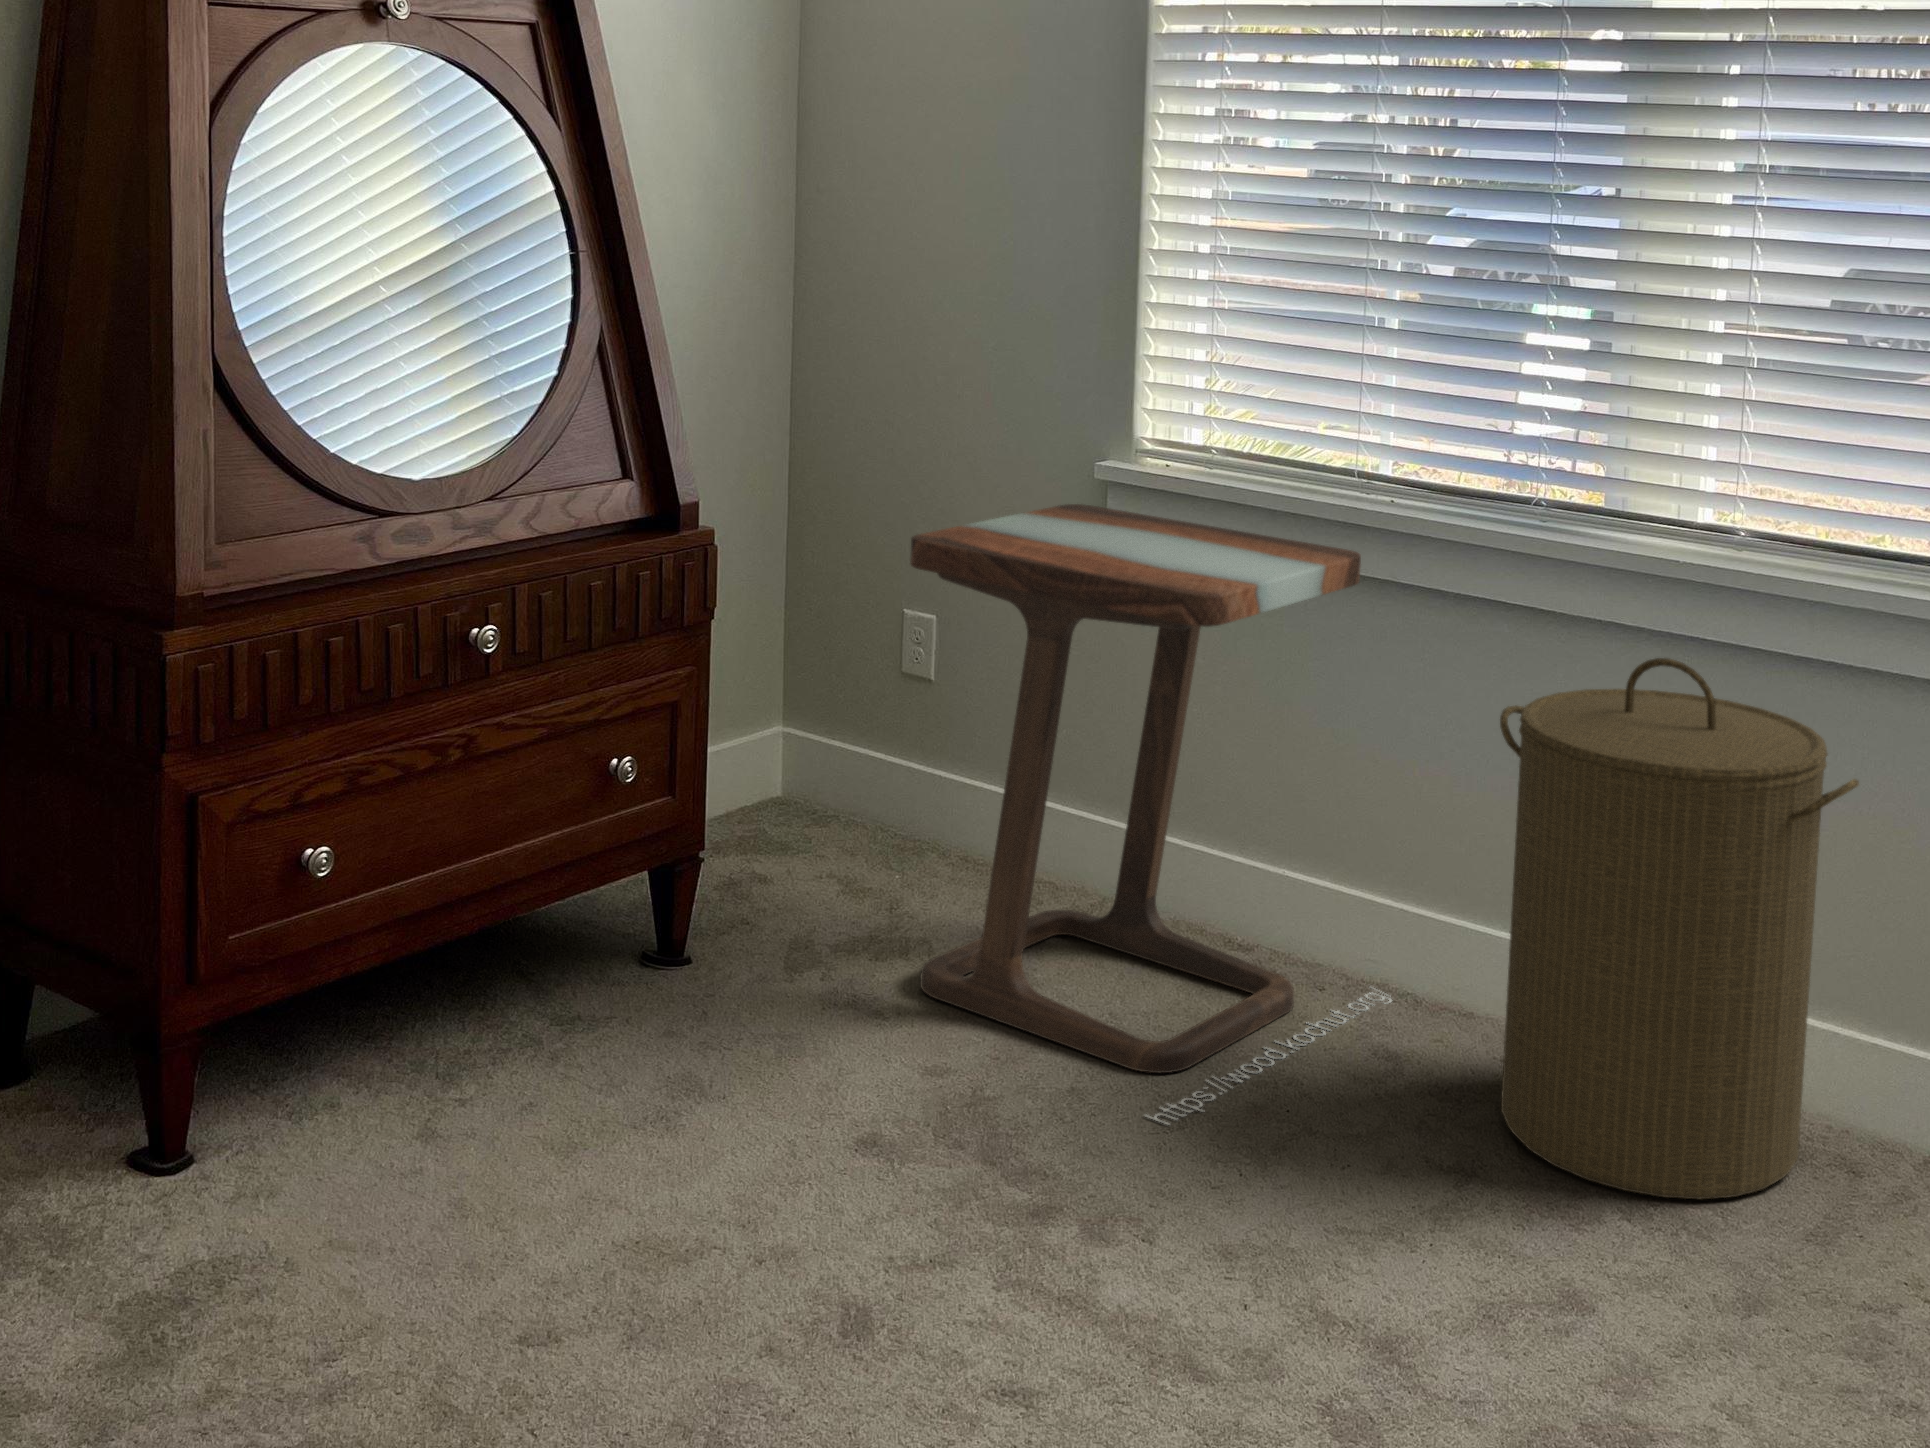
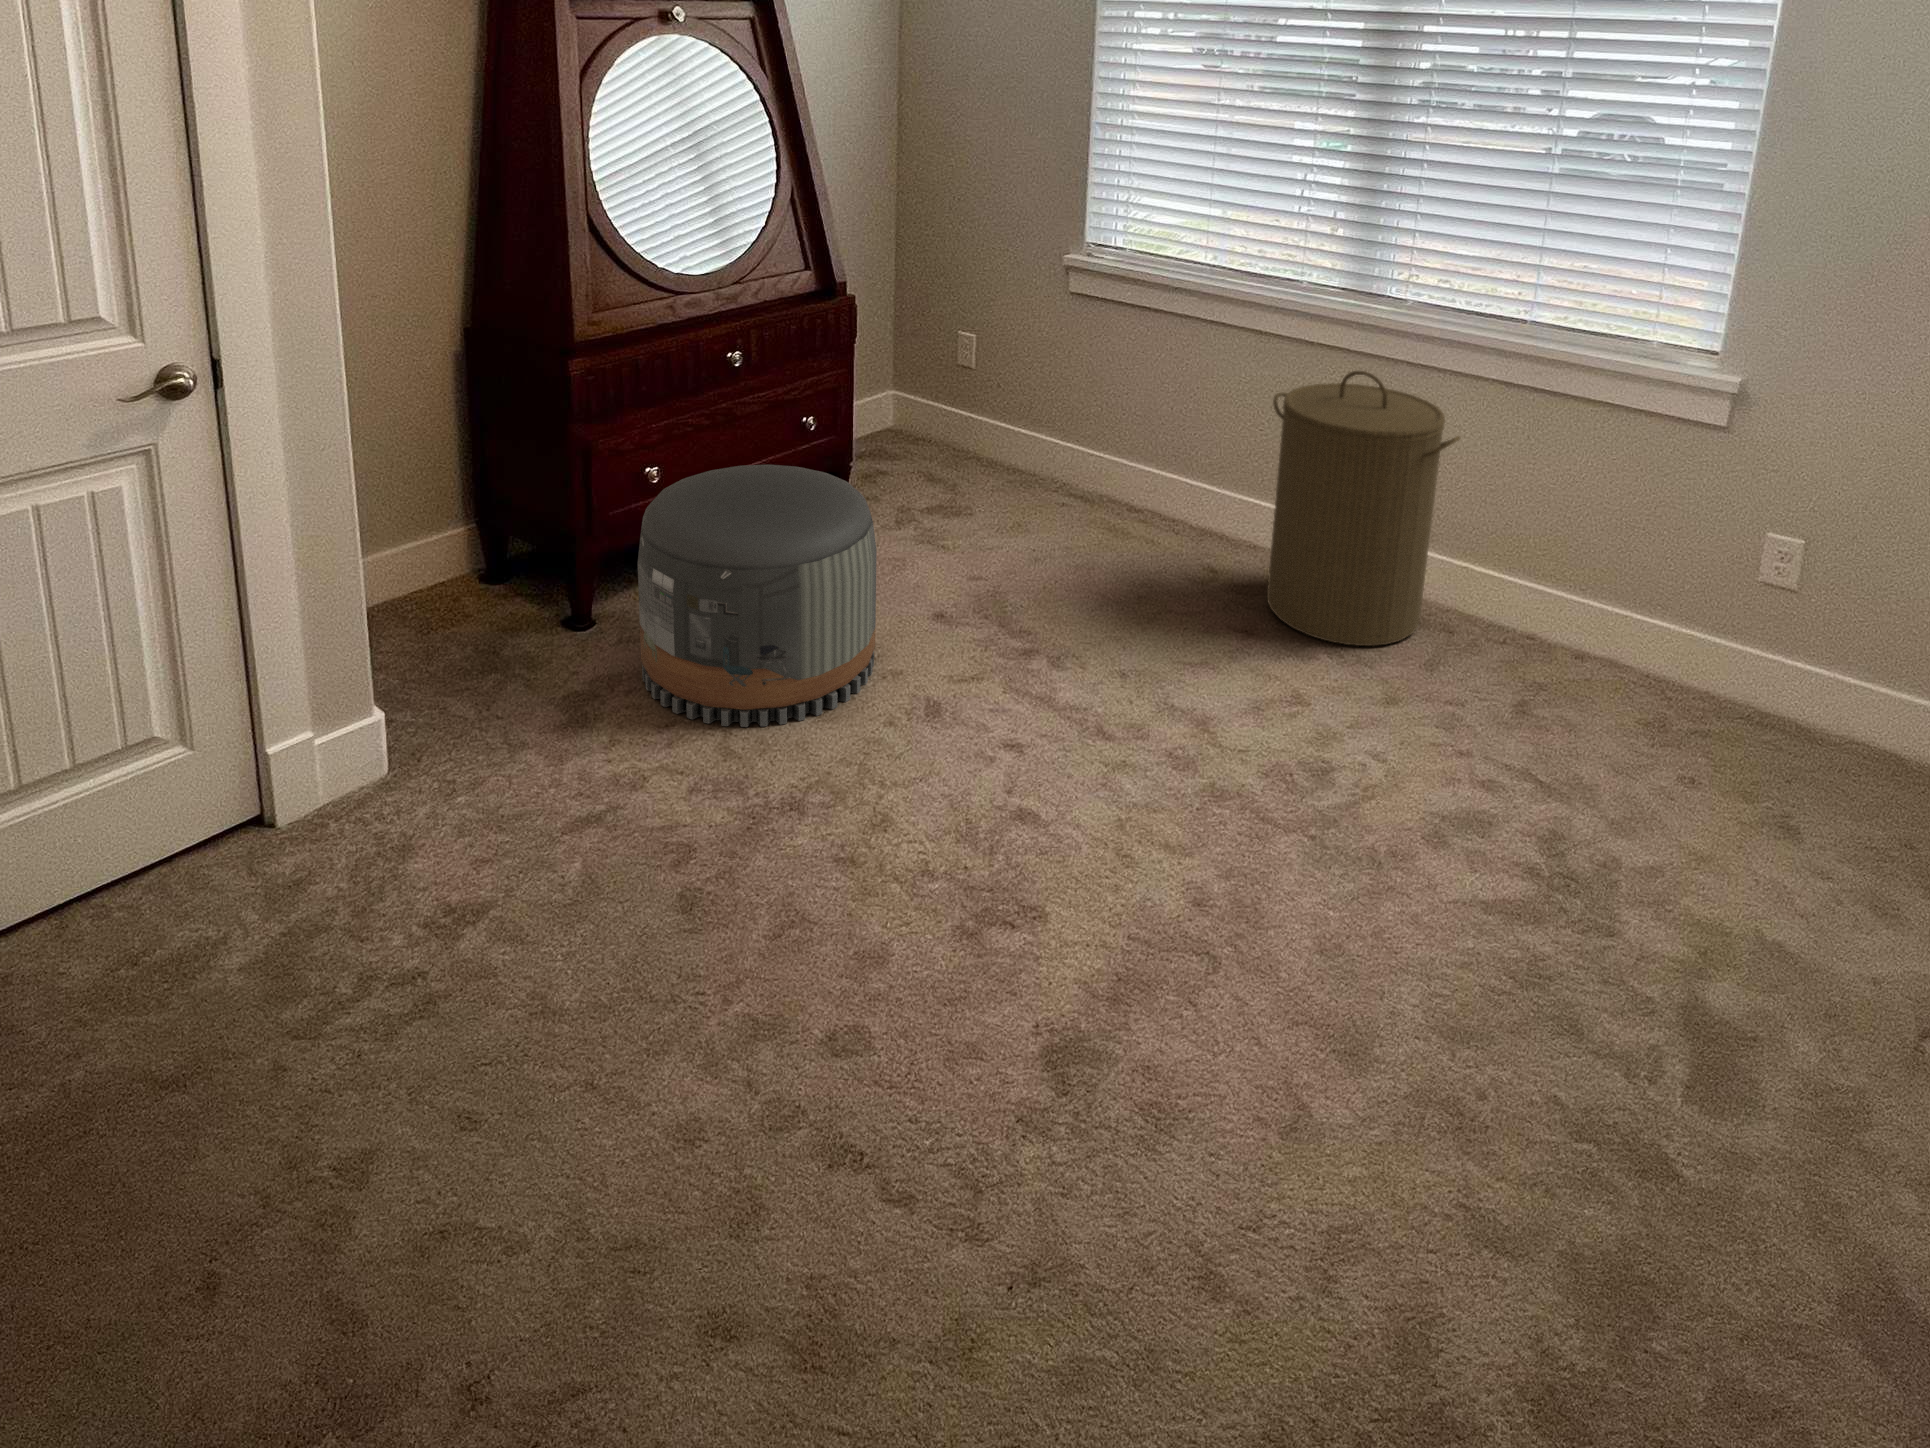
side table: present [910,504,1392,1124] -> none [962,278,1214,606]
pouf: none [279,841,747,1361] -> present [638,465,877,727]

